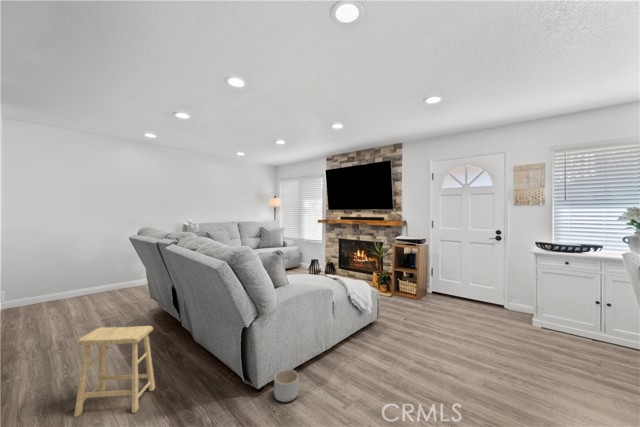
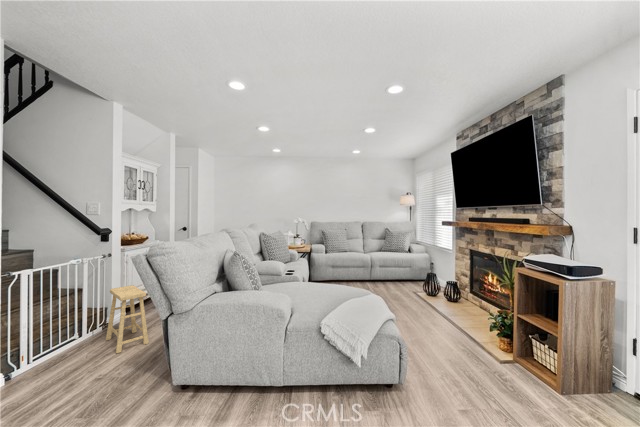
planter: present [274,369,298,402] -> none [157,374,188,410]

